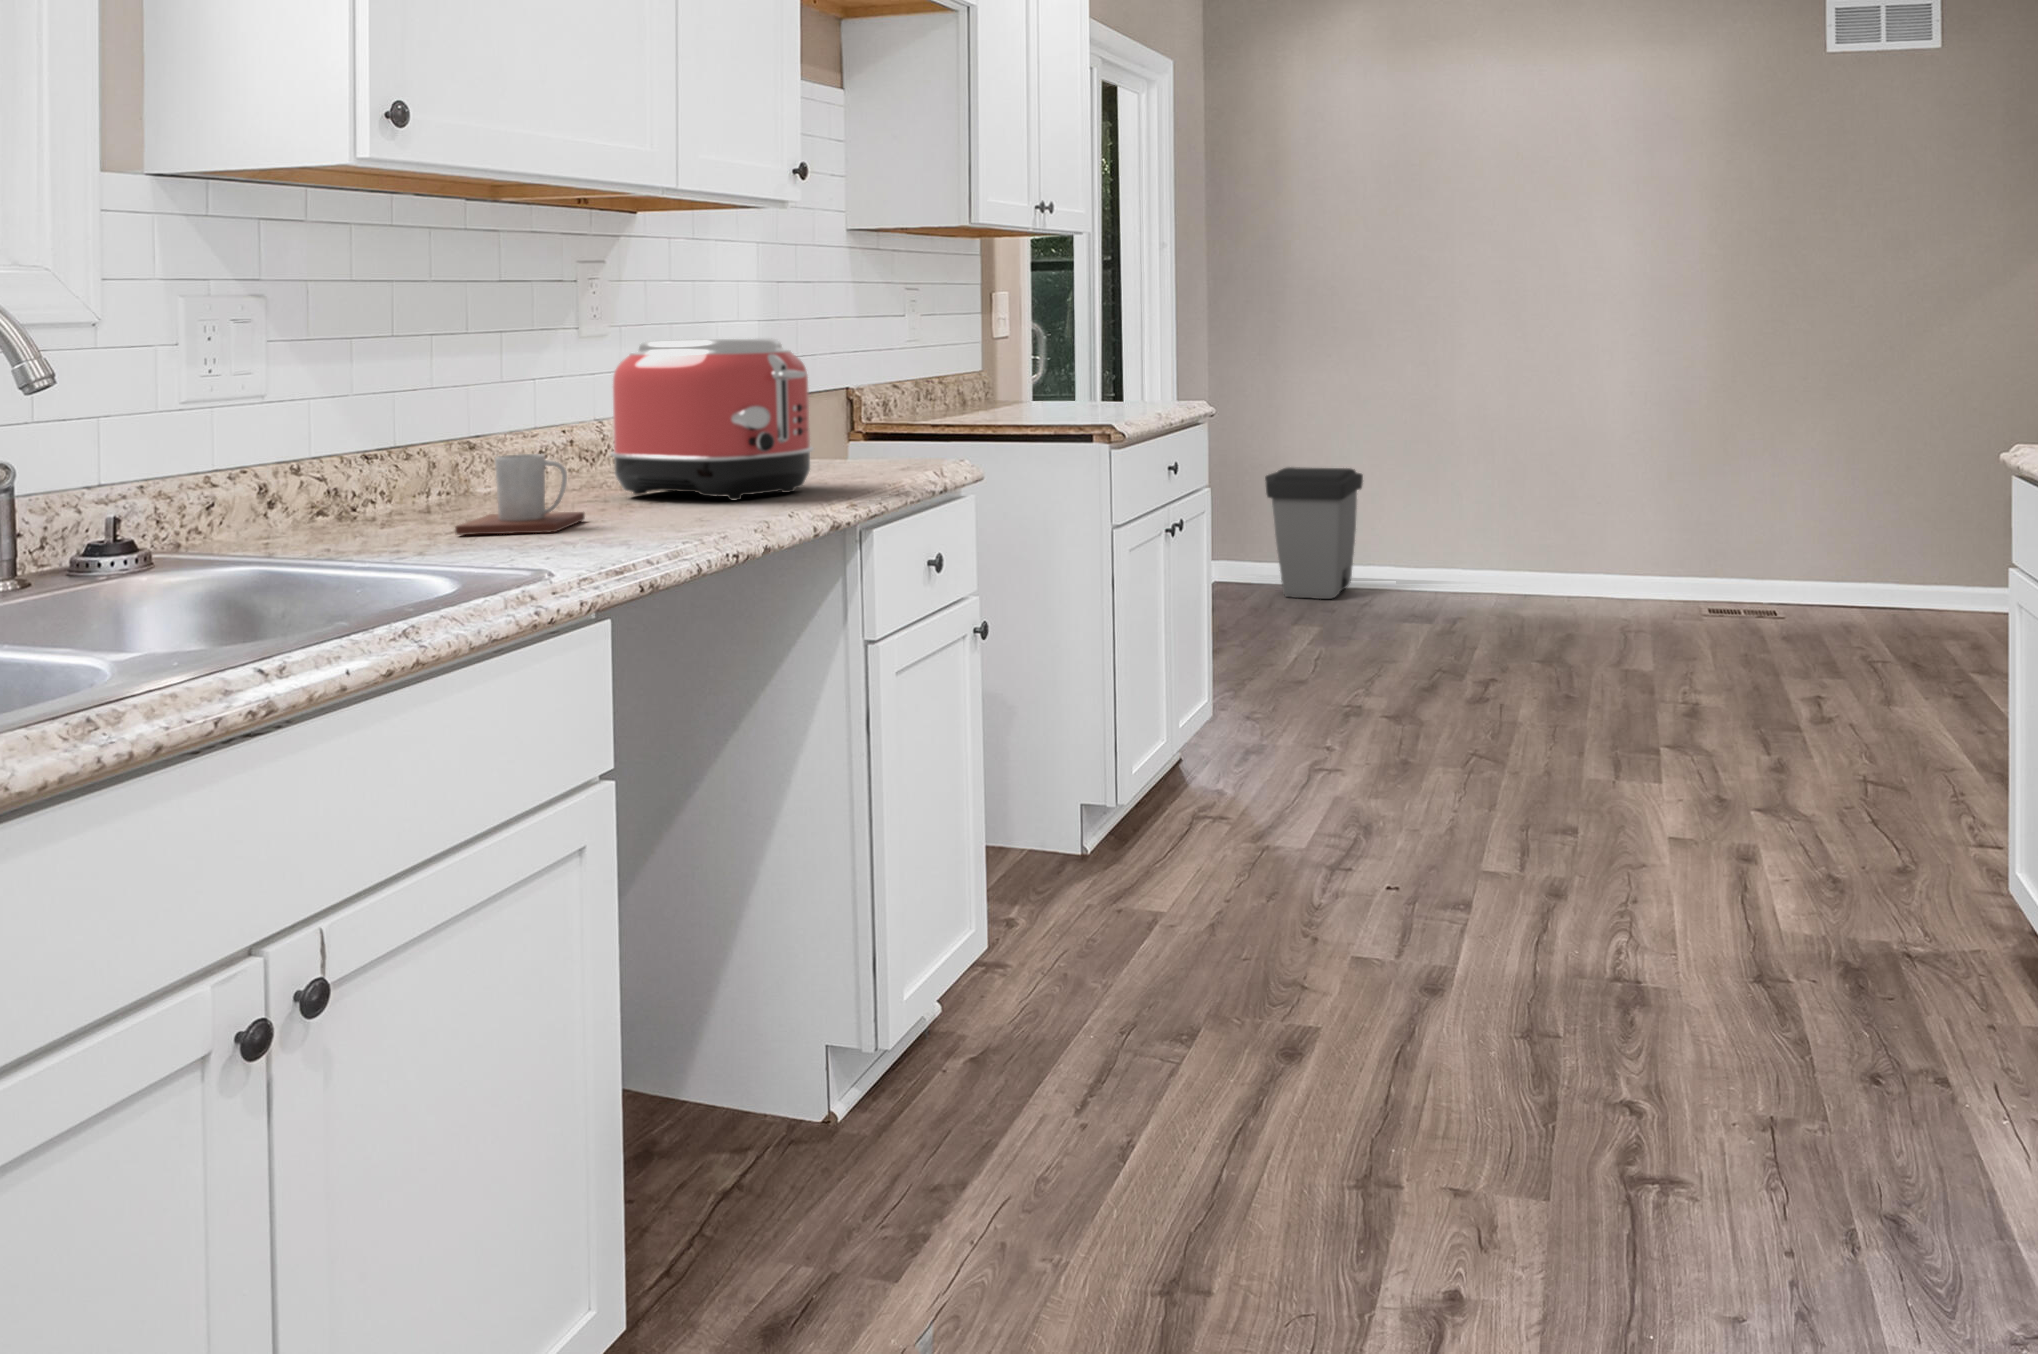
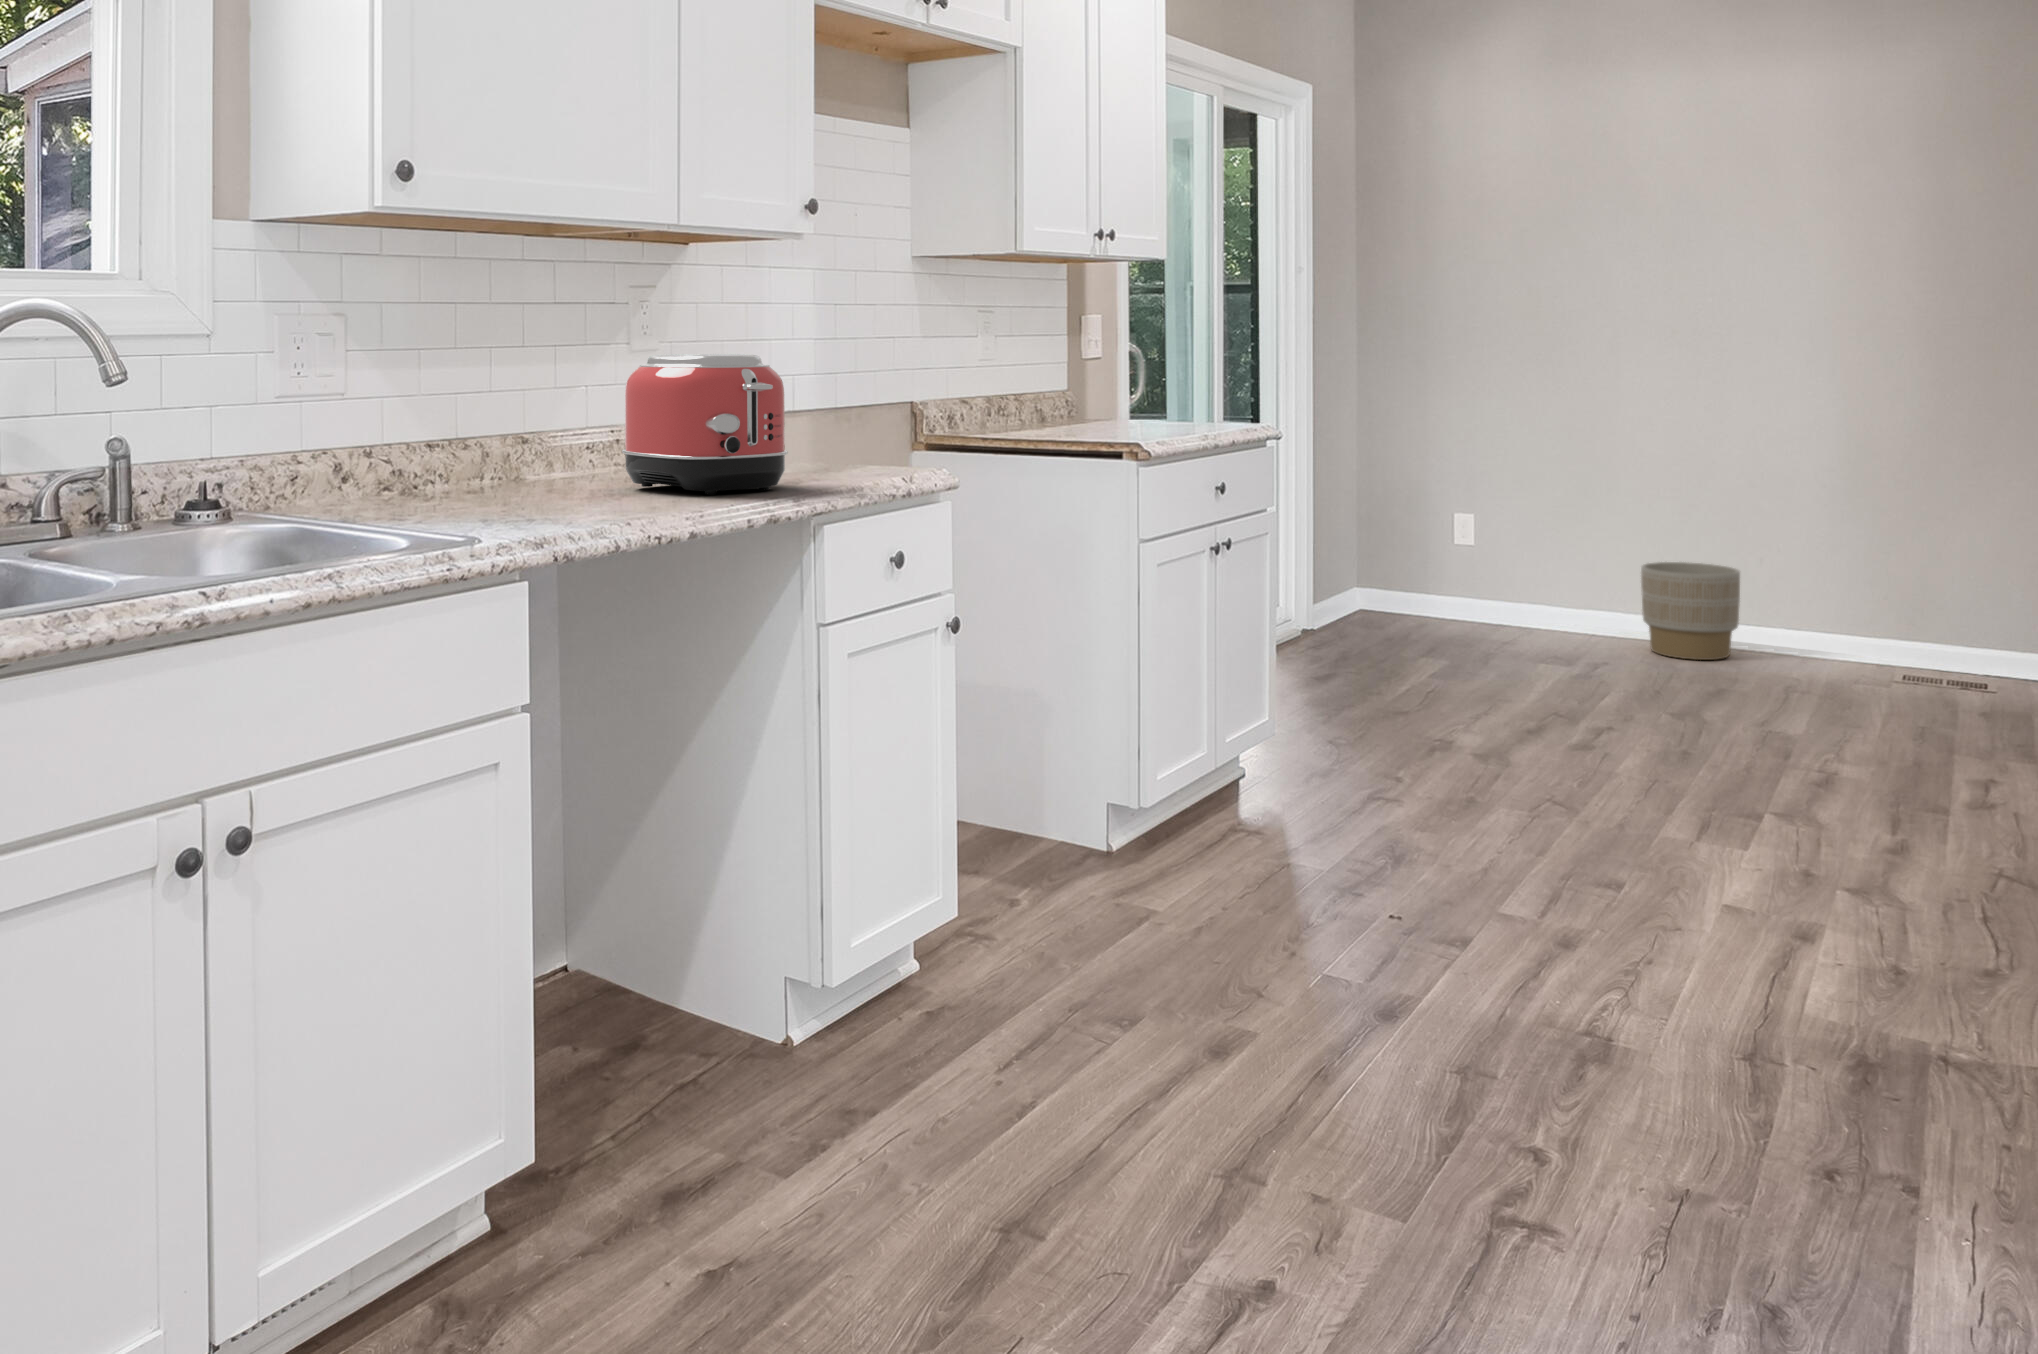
mug: present [455,454,585,535] -> none [463,447,572,512]
trash can: present [1265,467,1363,599] -> none [1406,496,1520,637]
planter: none [1474,518,1558,606] -> present [1641,562,1740,660]

